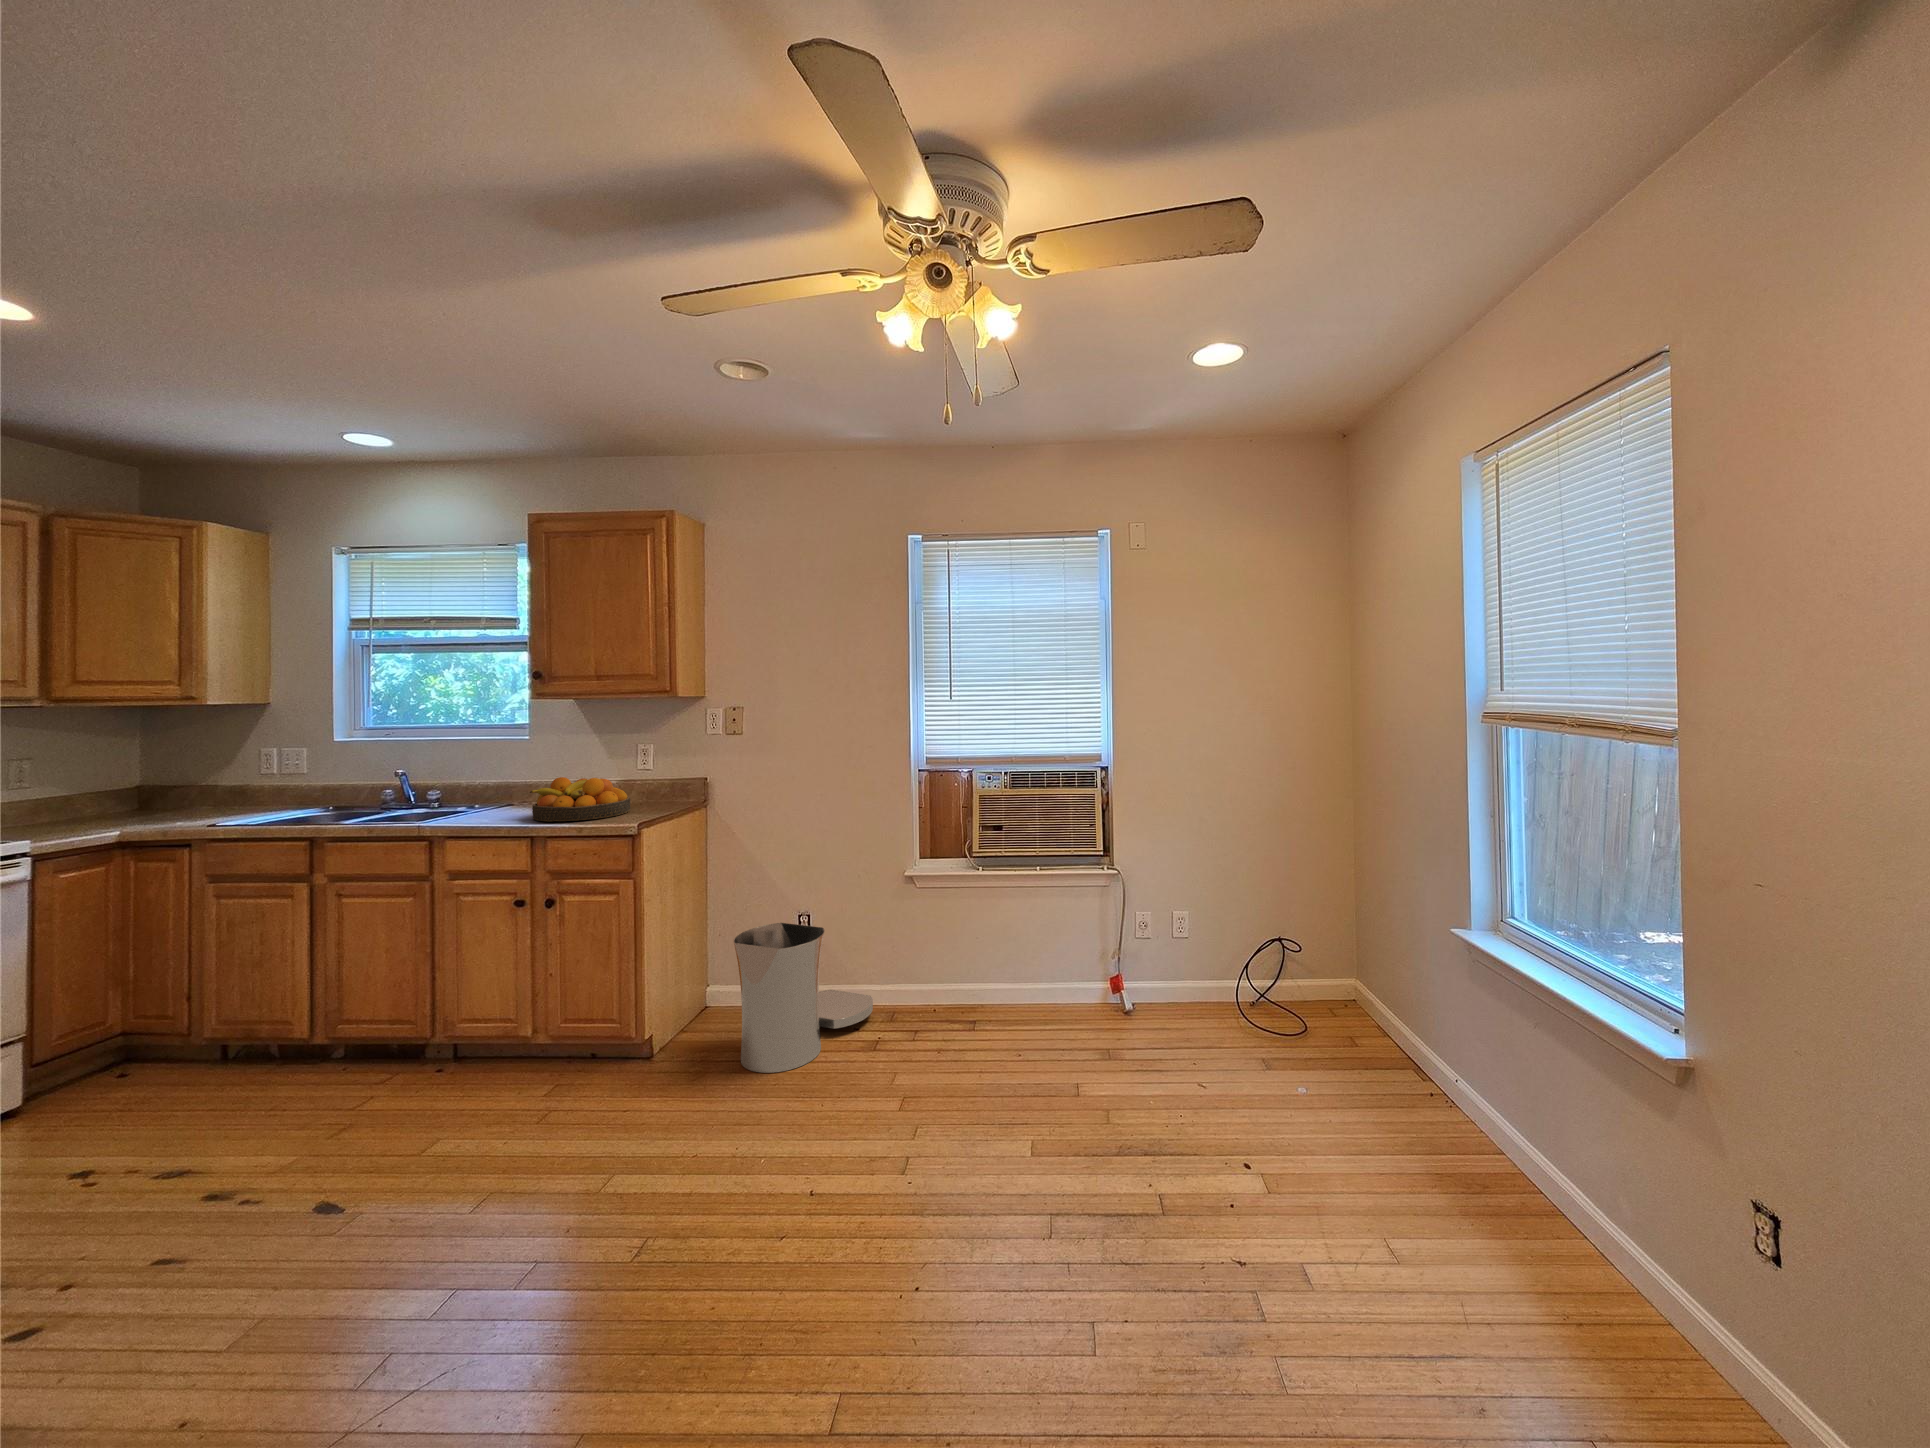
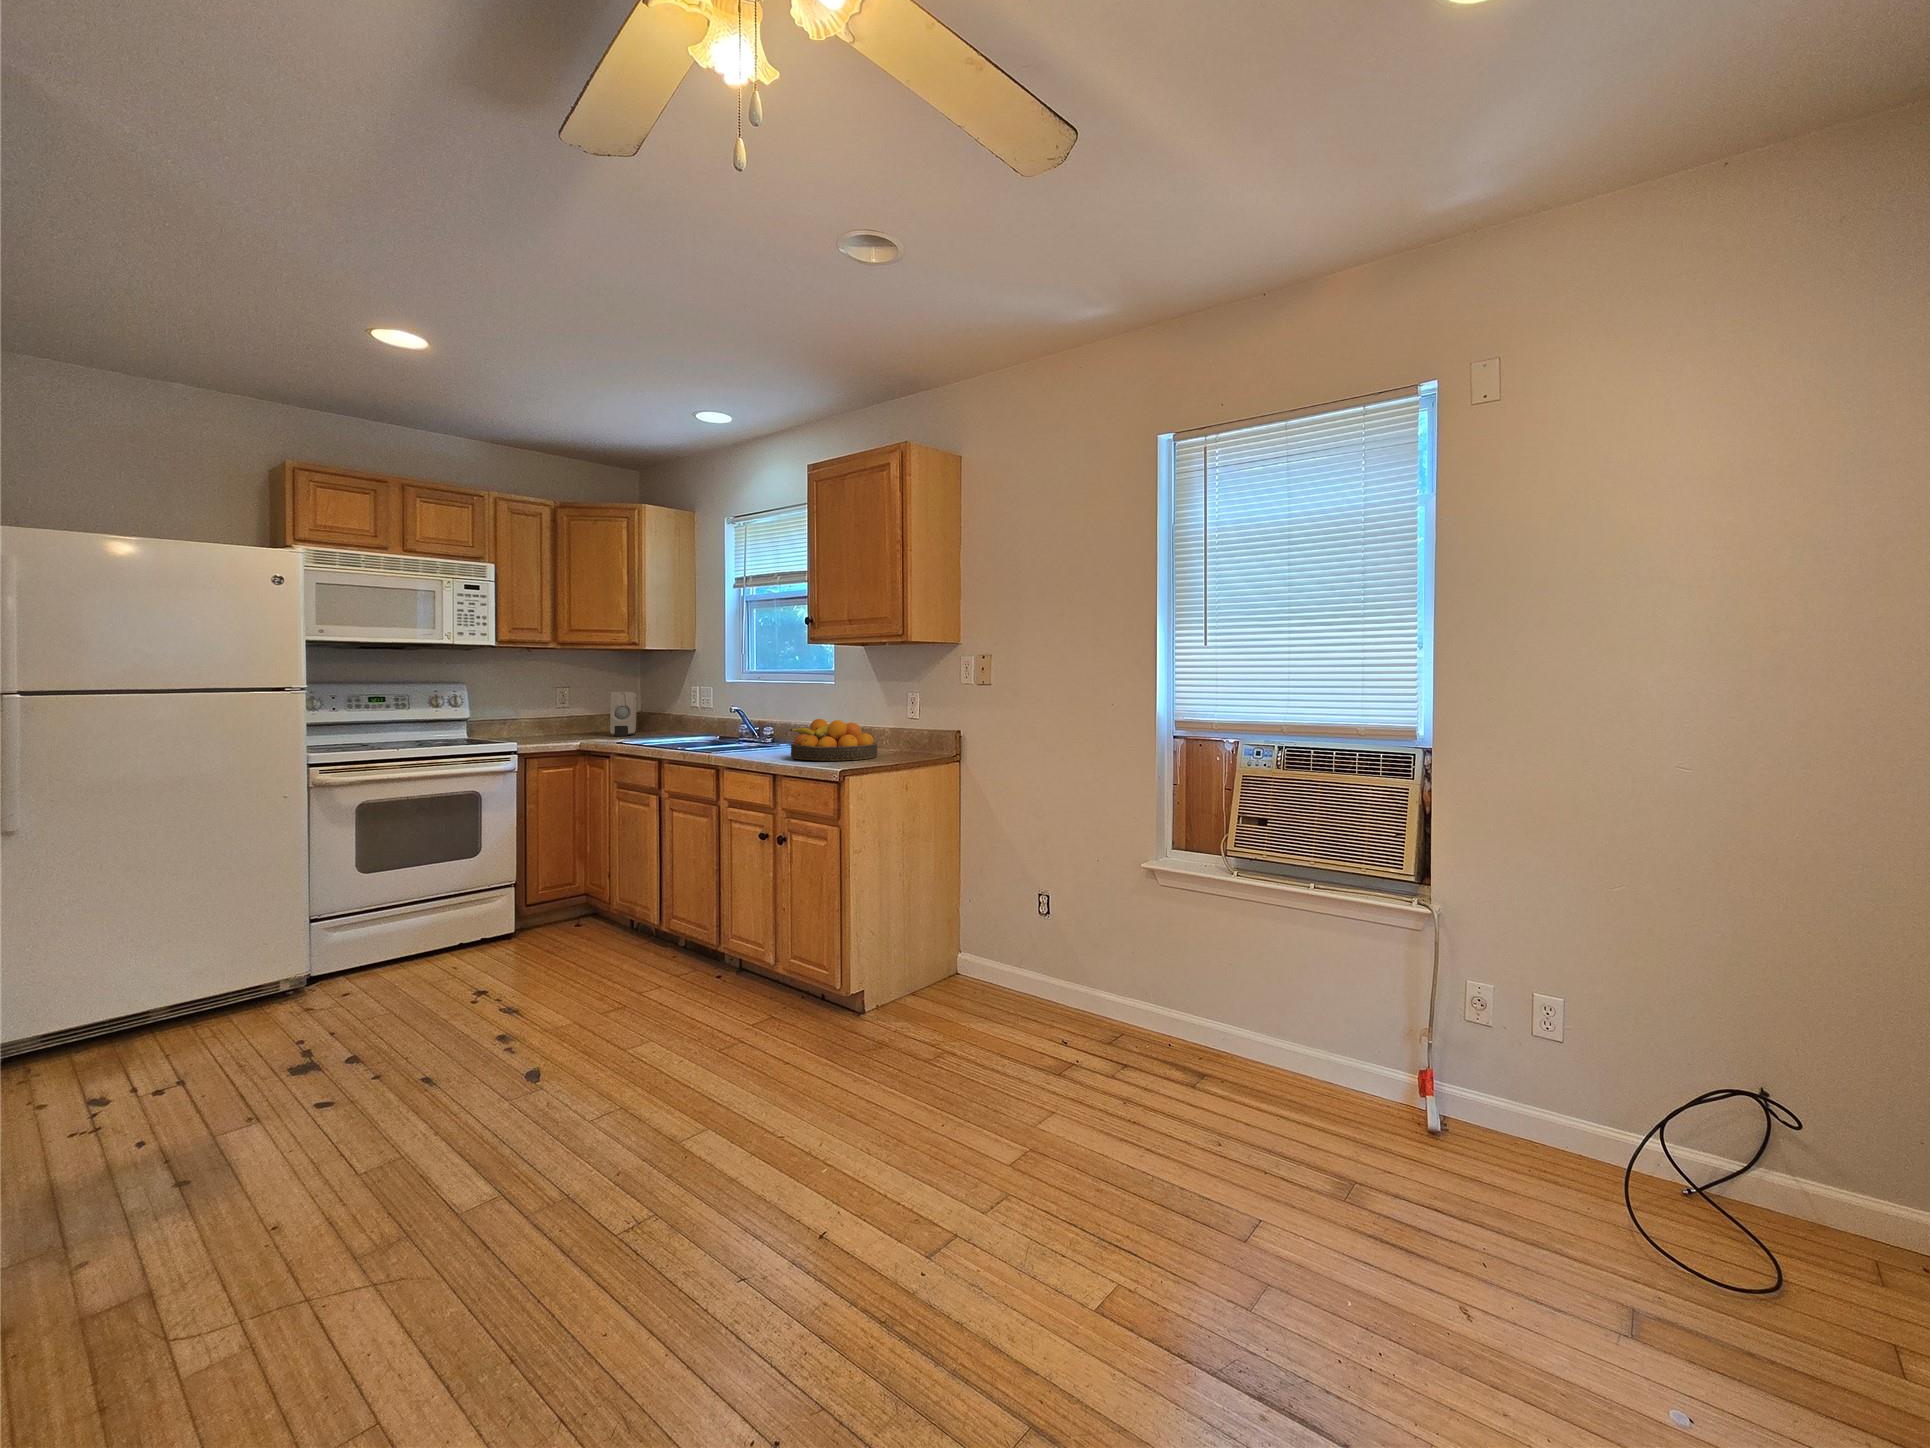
soap dispenser: none [134,756,176,814] -> present [610,692,637,736]
trash can: present [734,923,873,1073] -> none [916,896,1091,1063]

